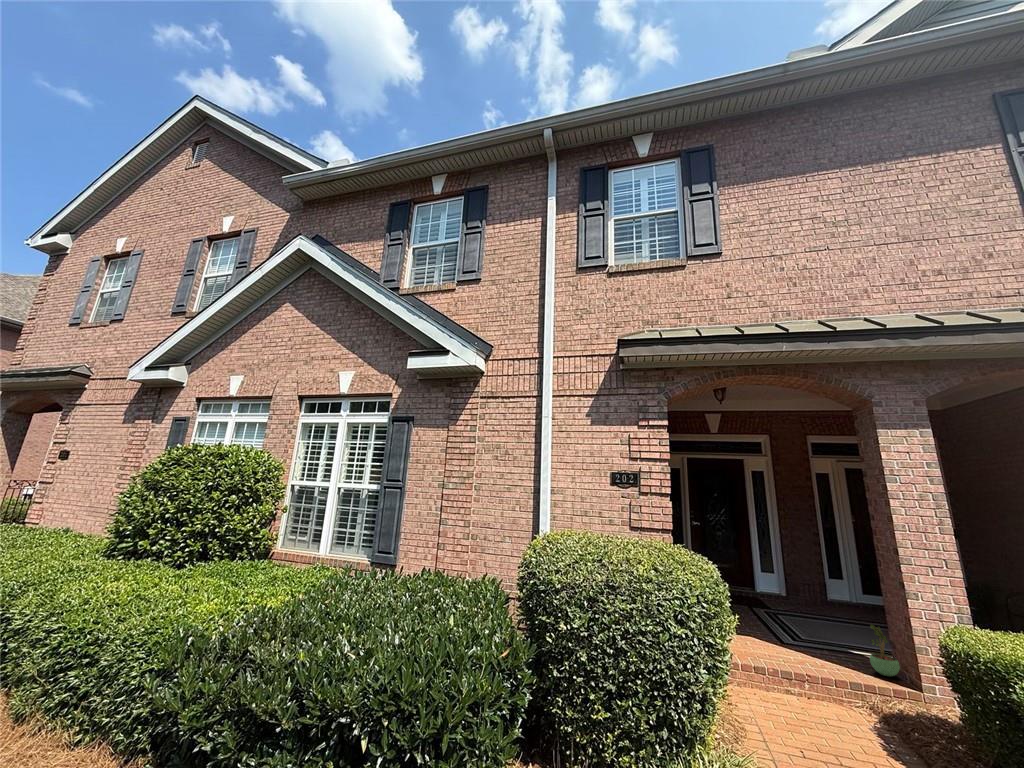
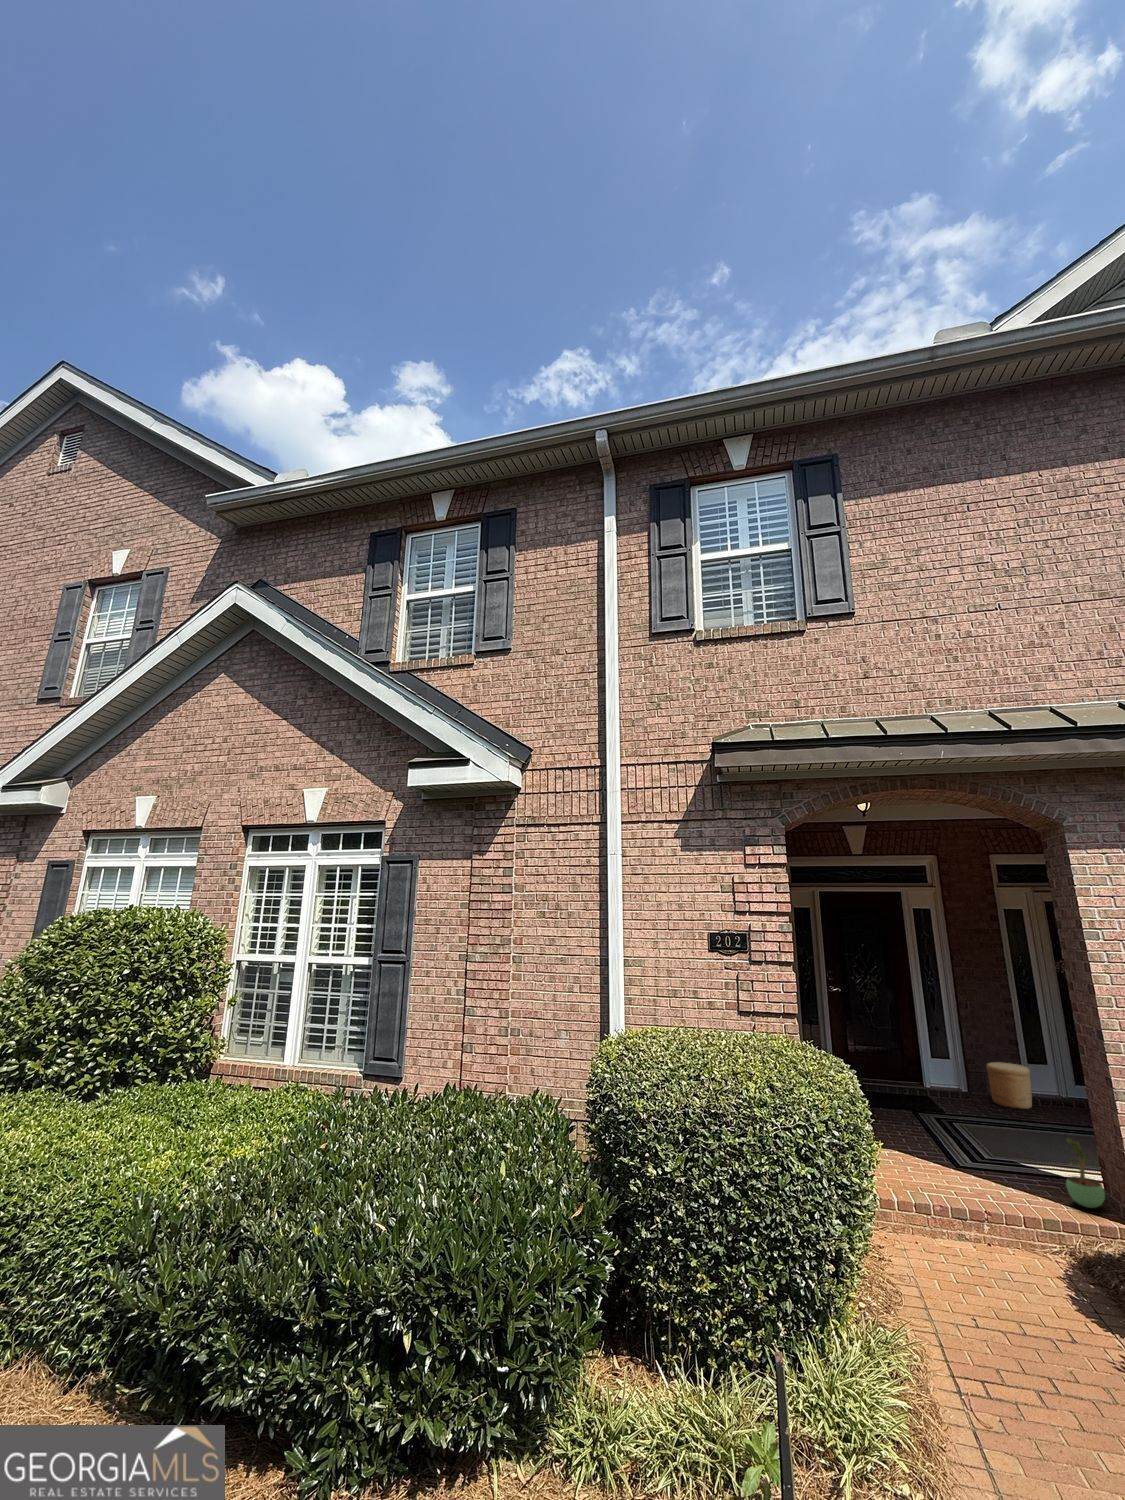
woven basket: none [804,578,837,610] -> present [986,1062,1032,1109]

